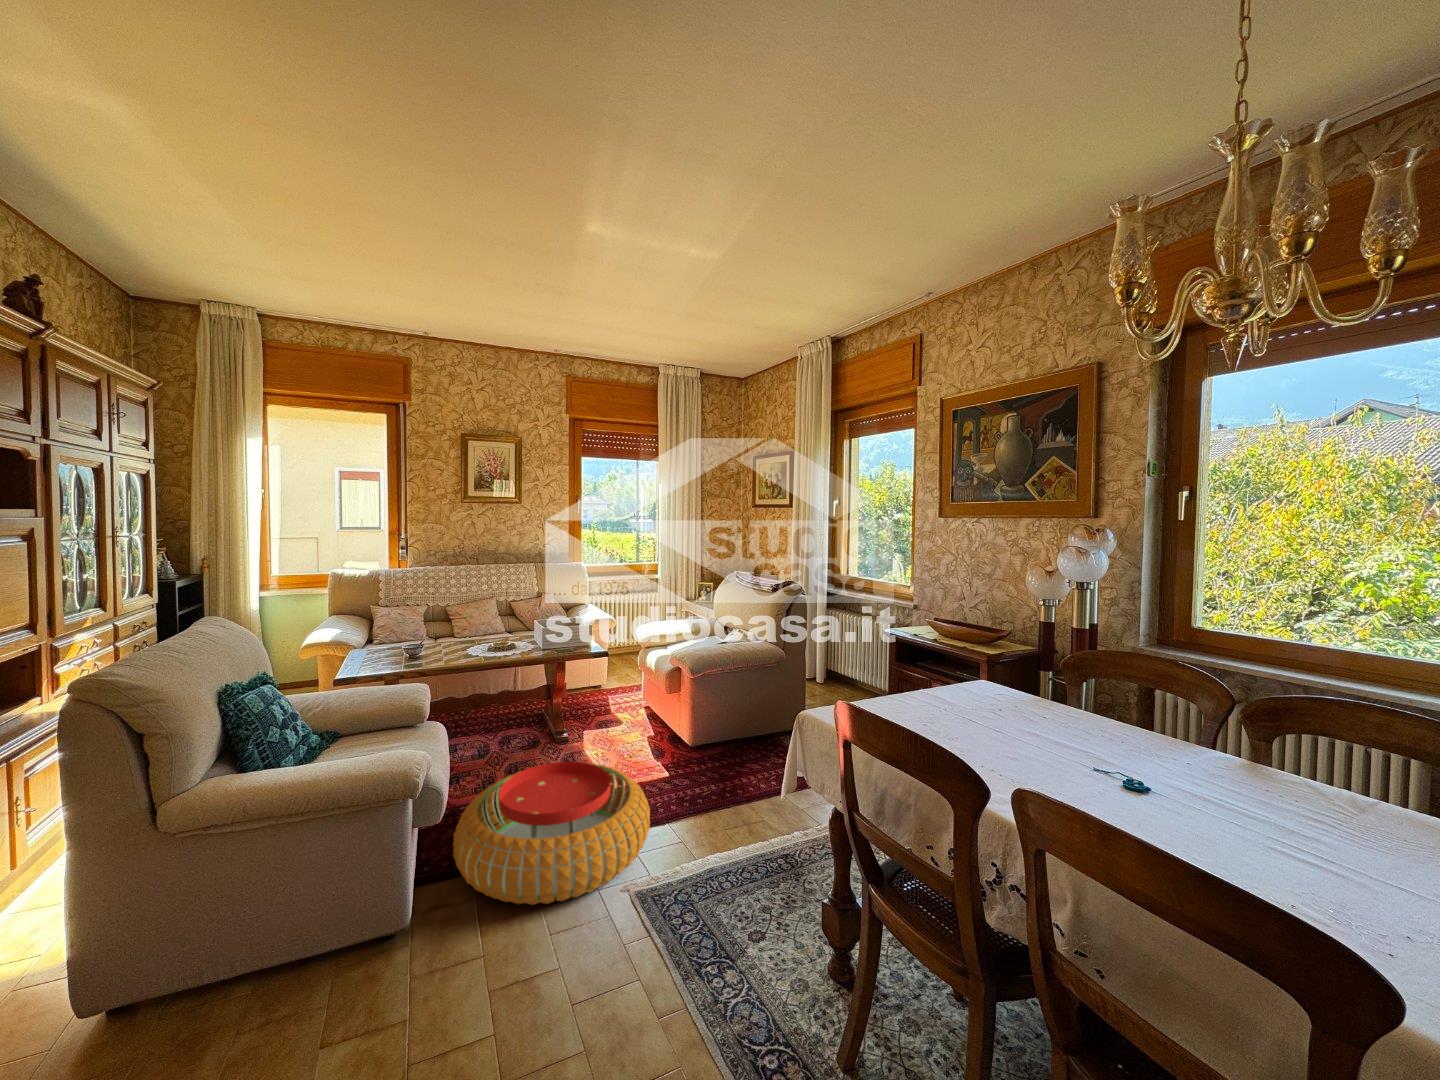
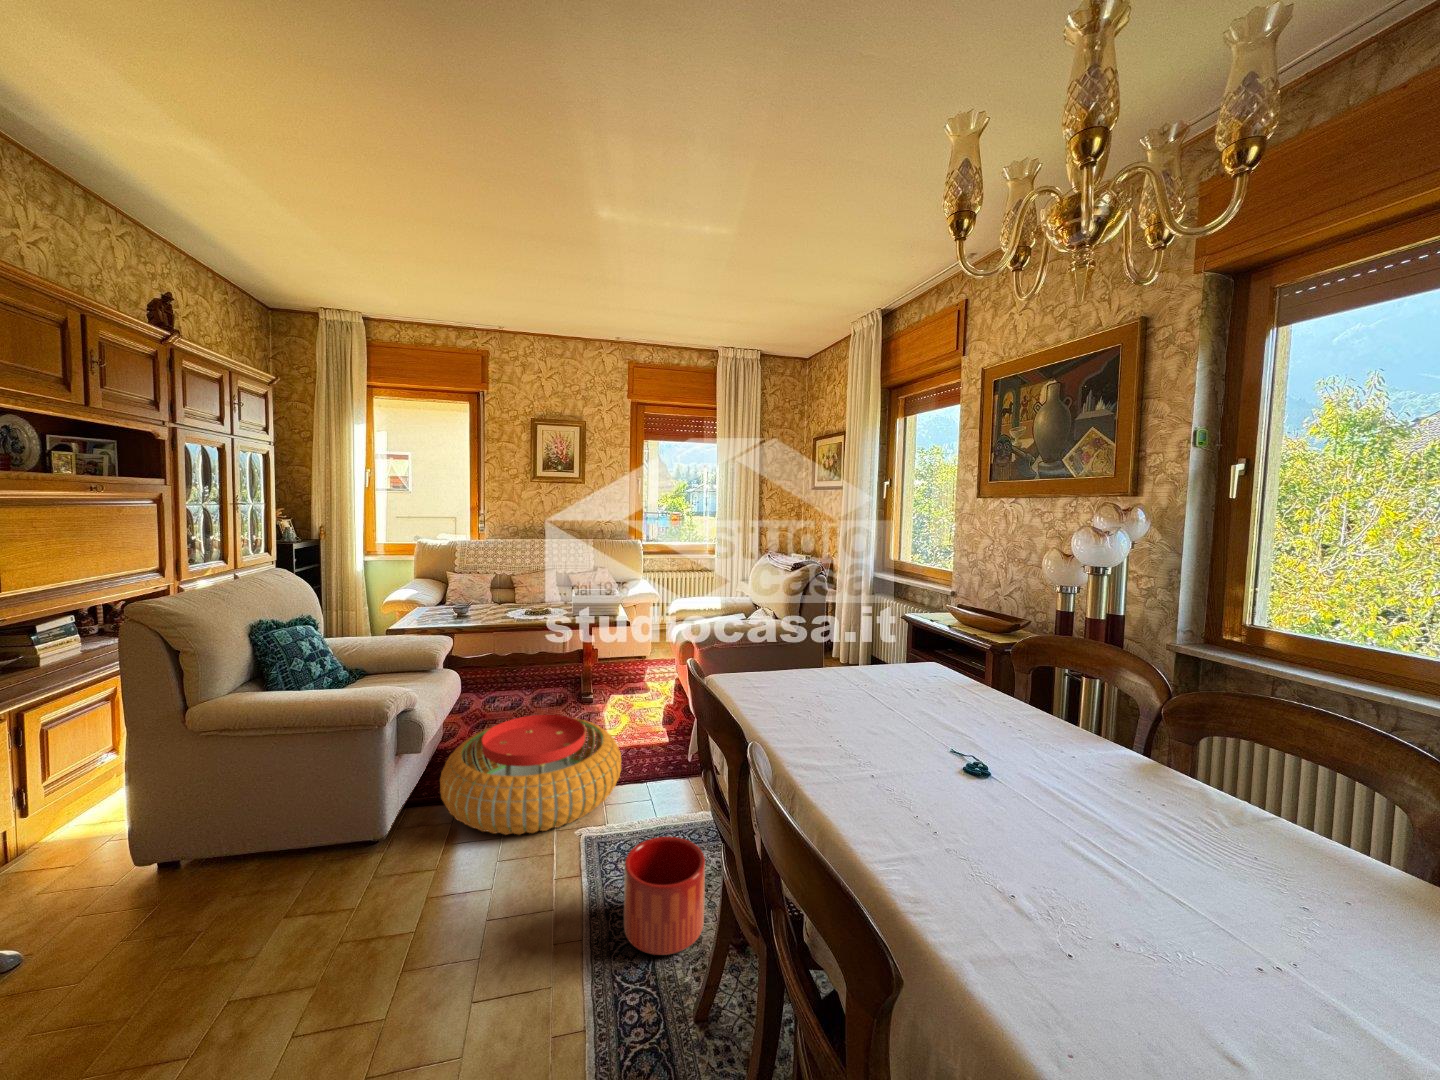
planter: none [722,880,806,1008] -> present [624,836,705,955]

